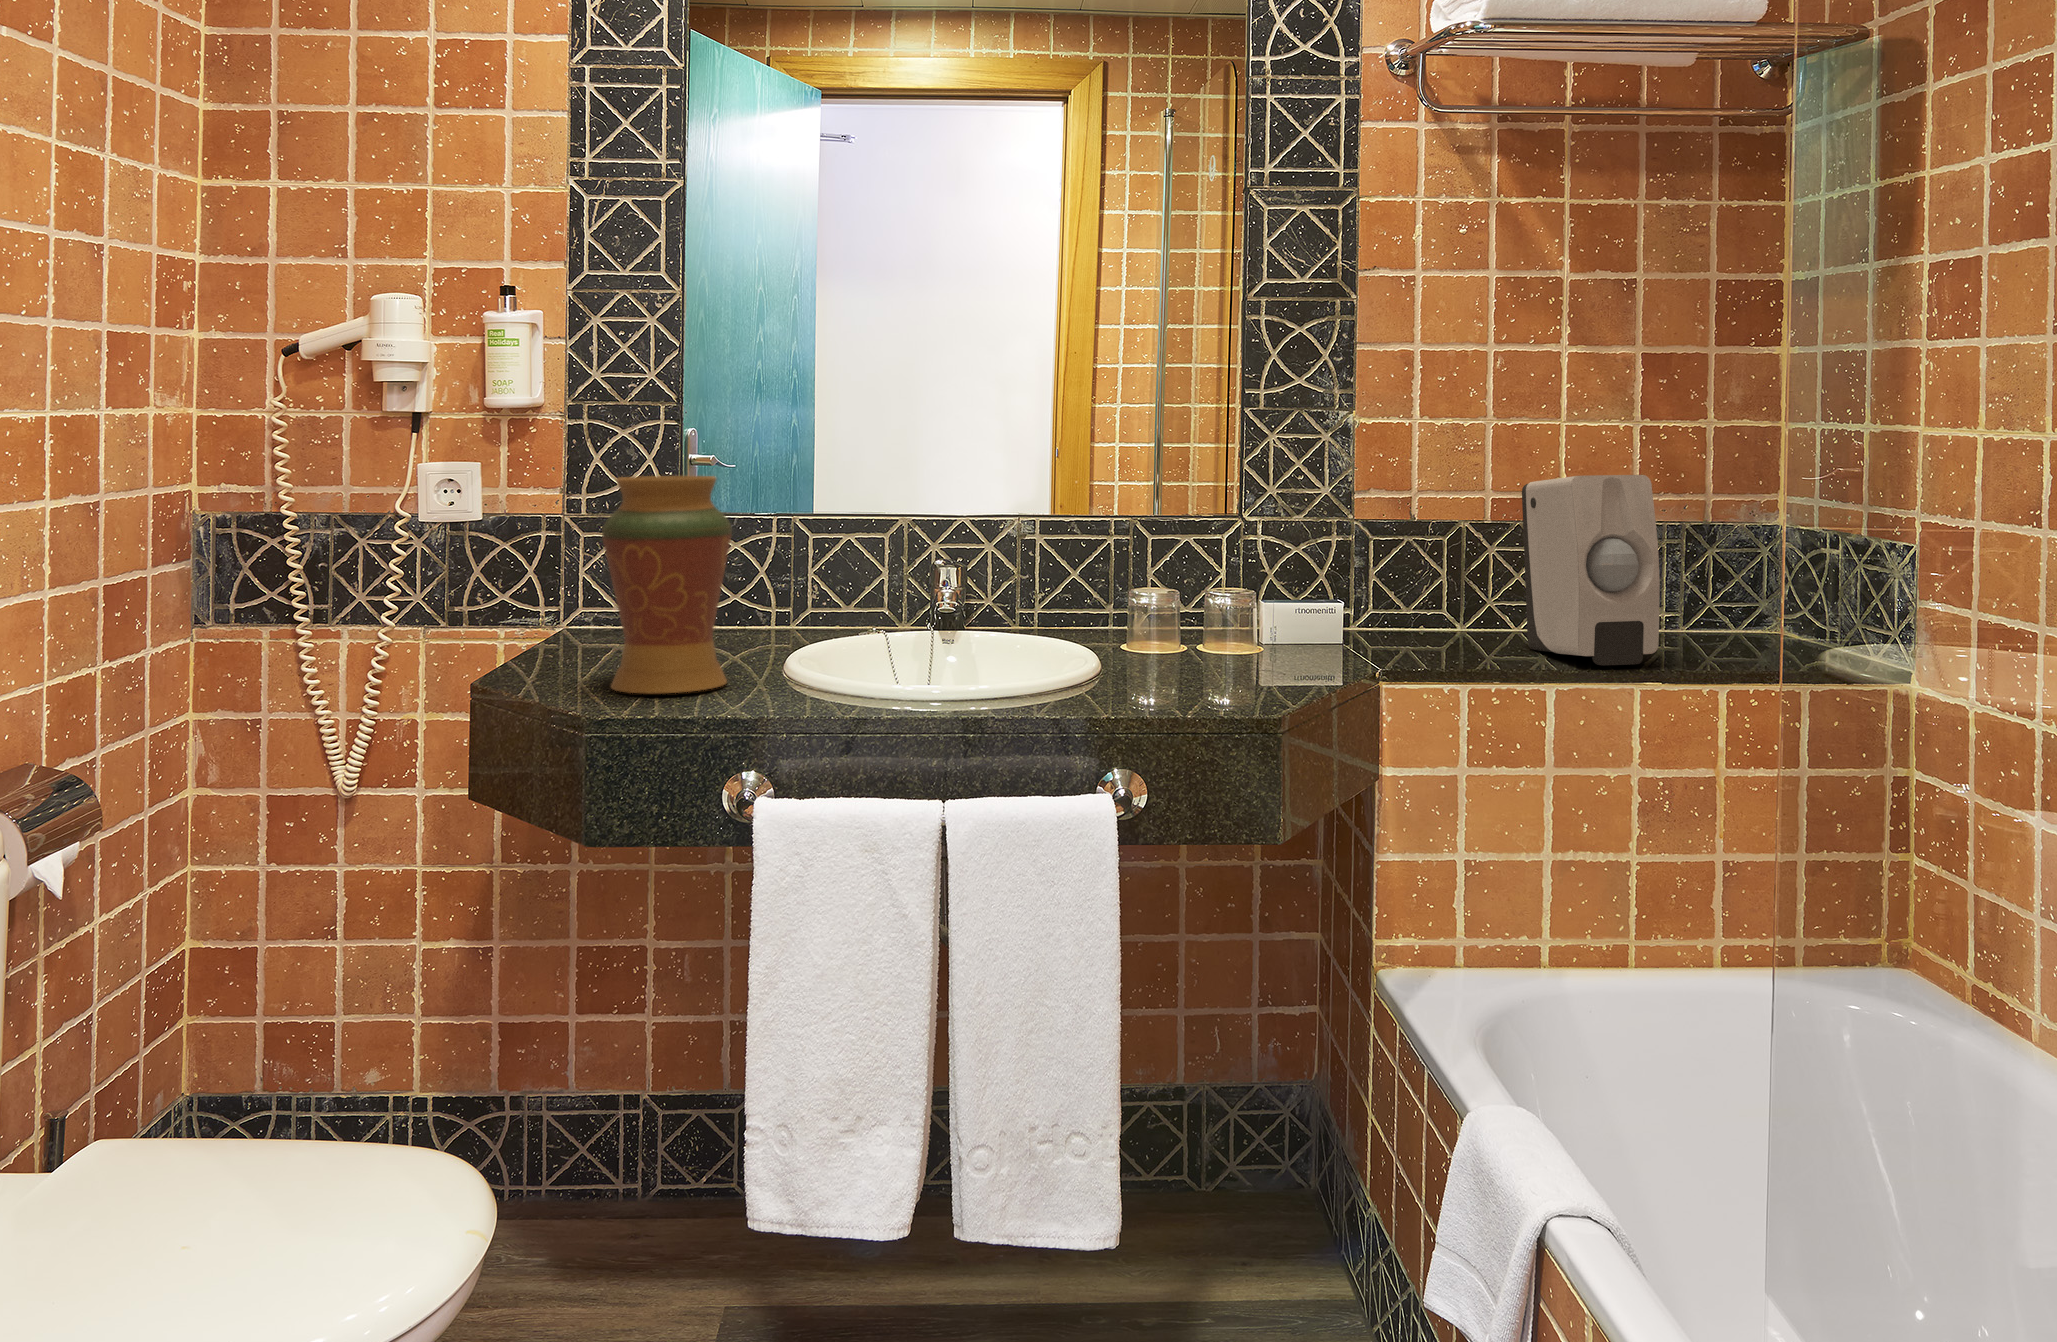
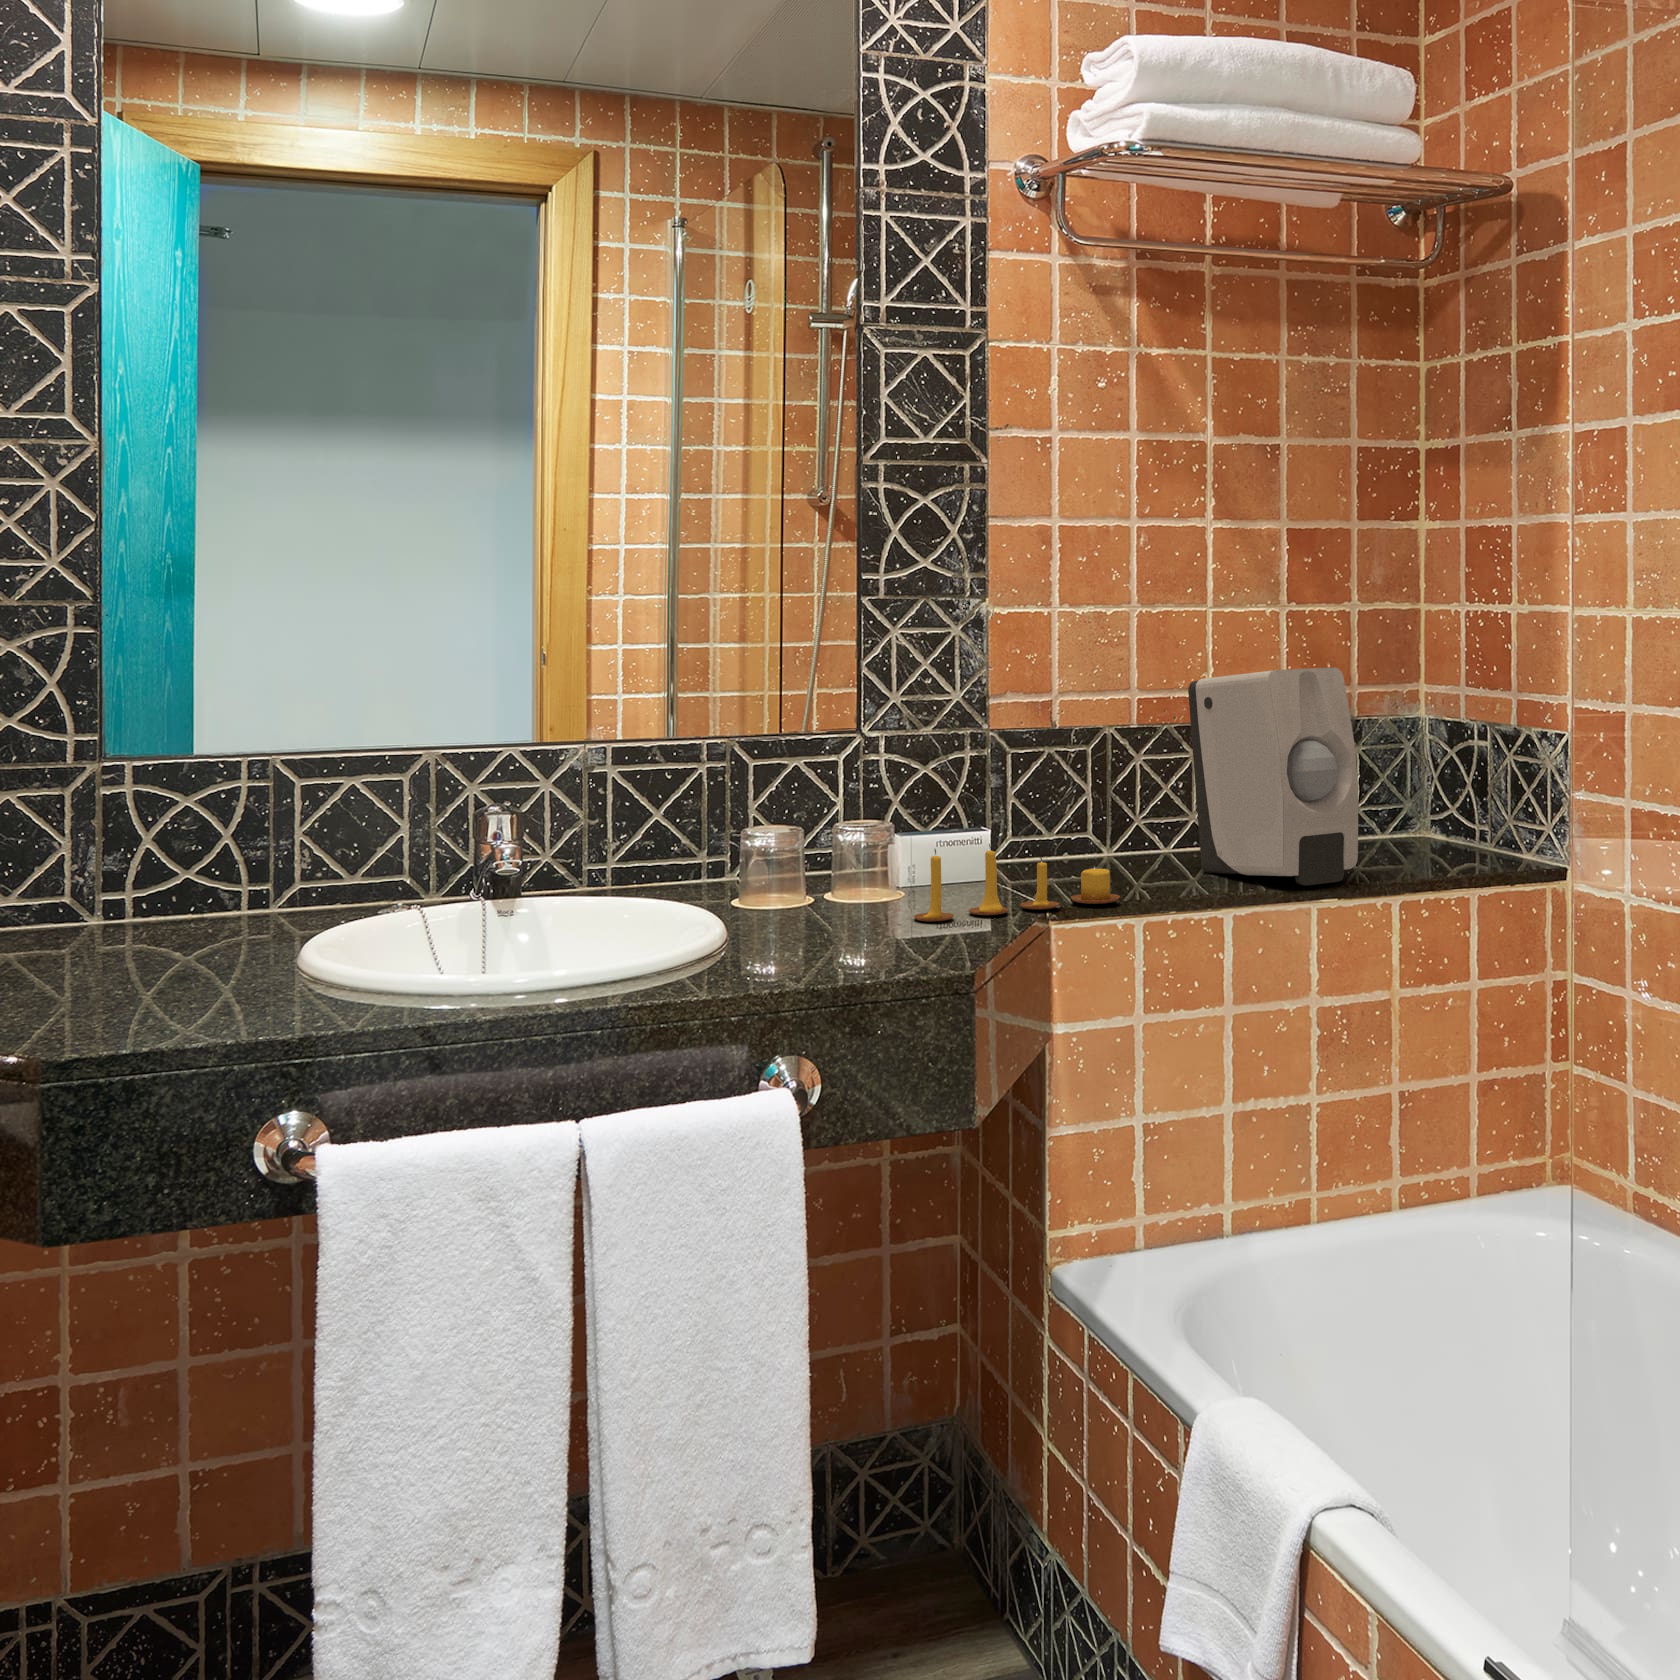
decorative vase: present [602,476,732,694] -> none [82,702,281,1019]
candle: none [1233,611,1420,671] -> present [914,844,1120,922]

